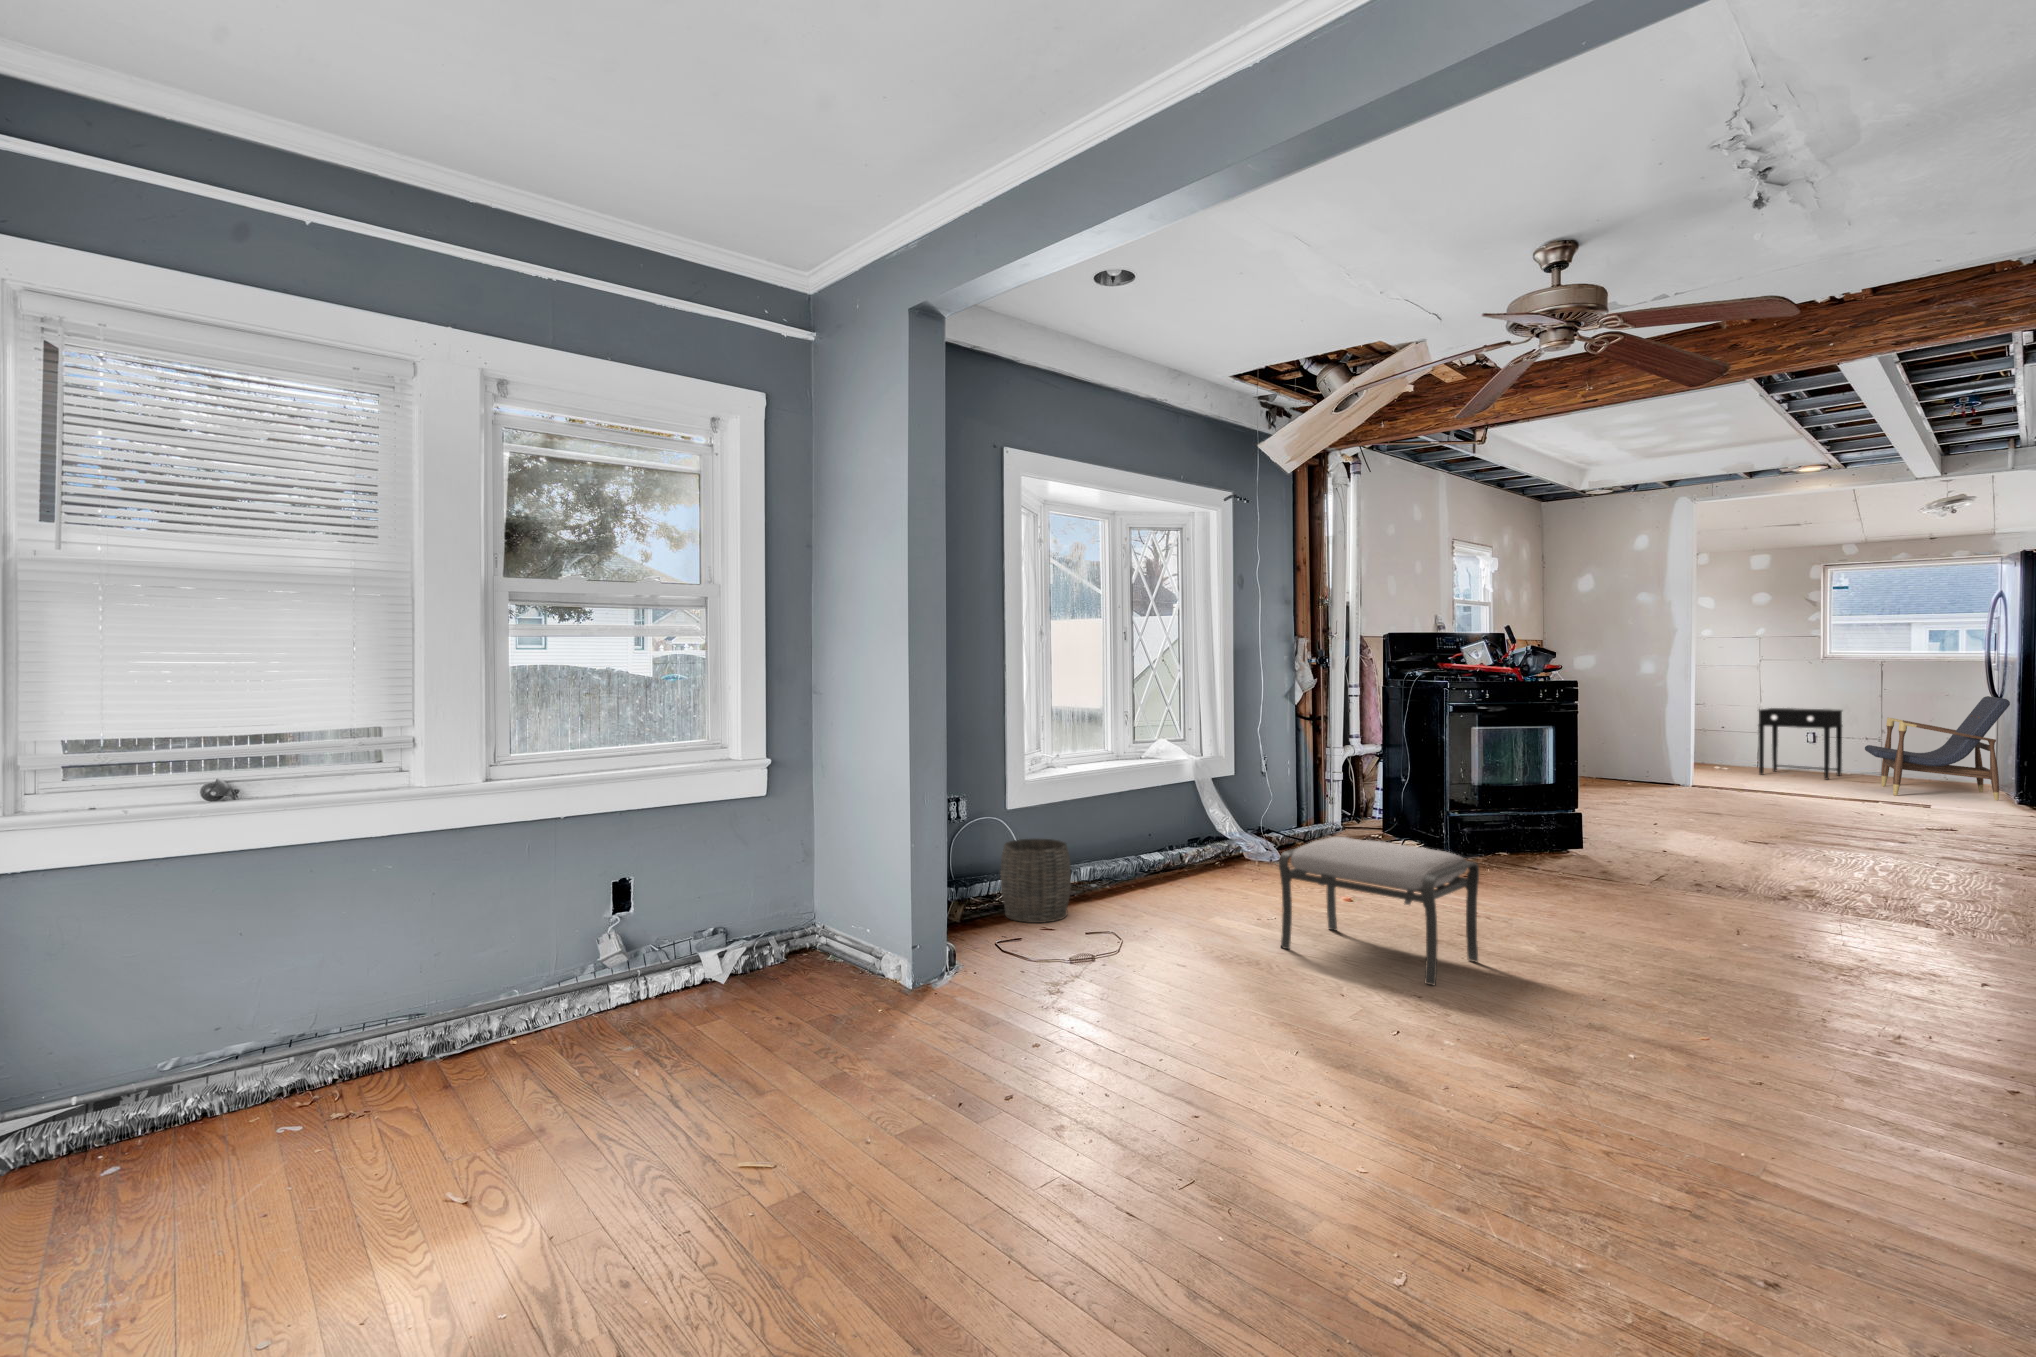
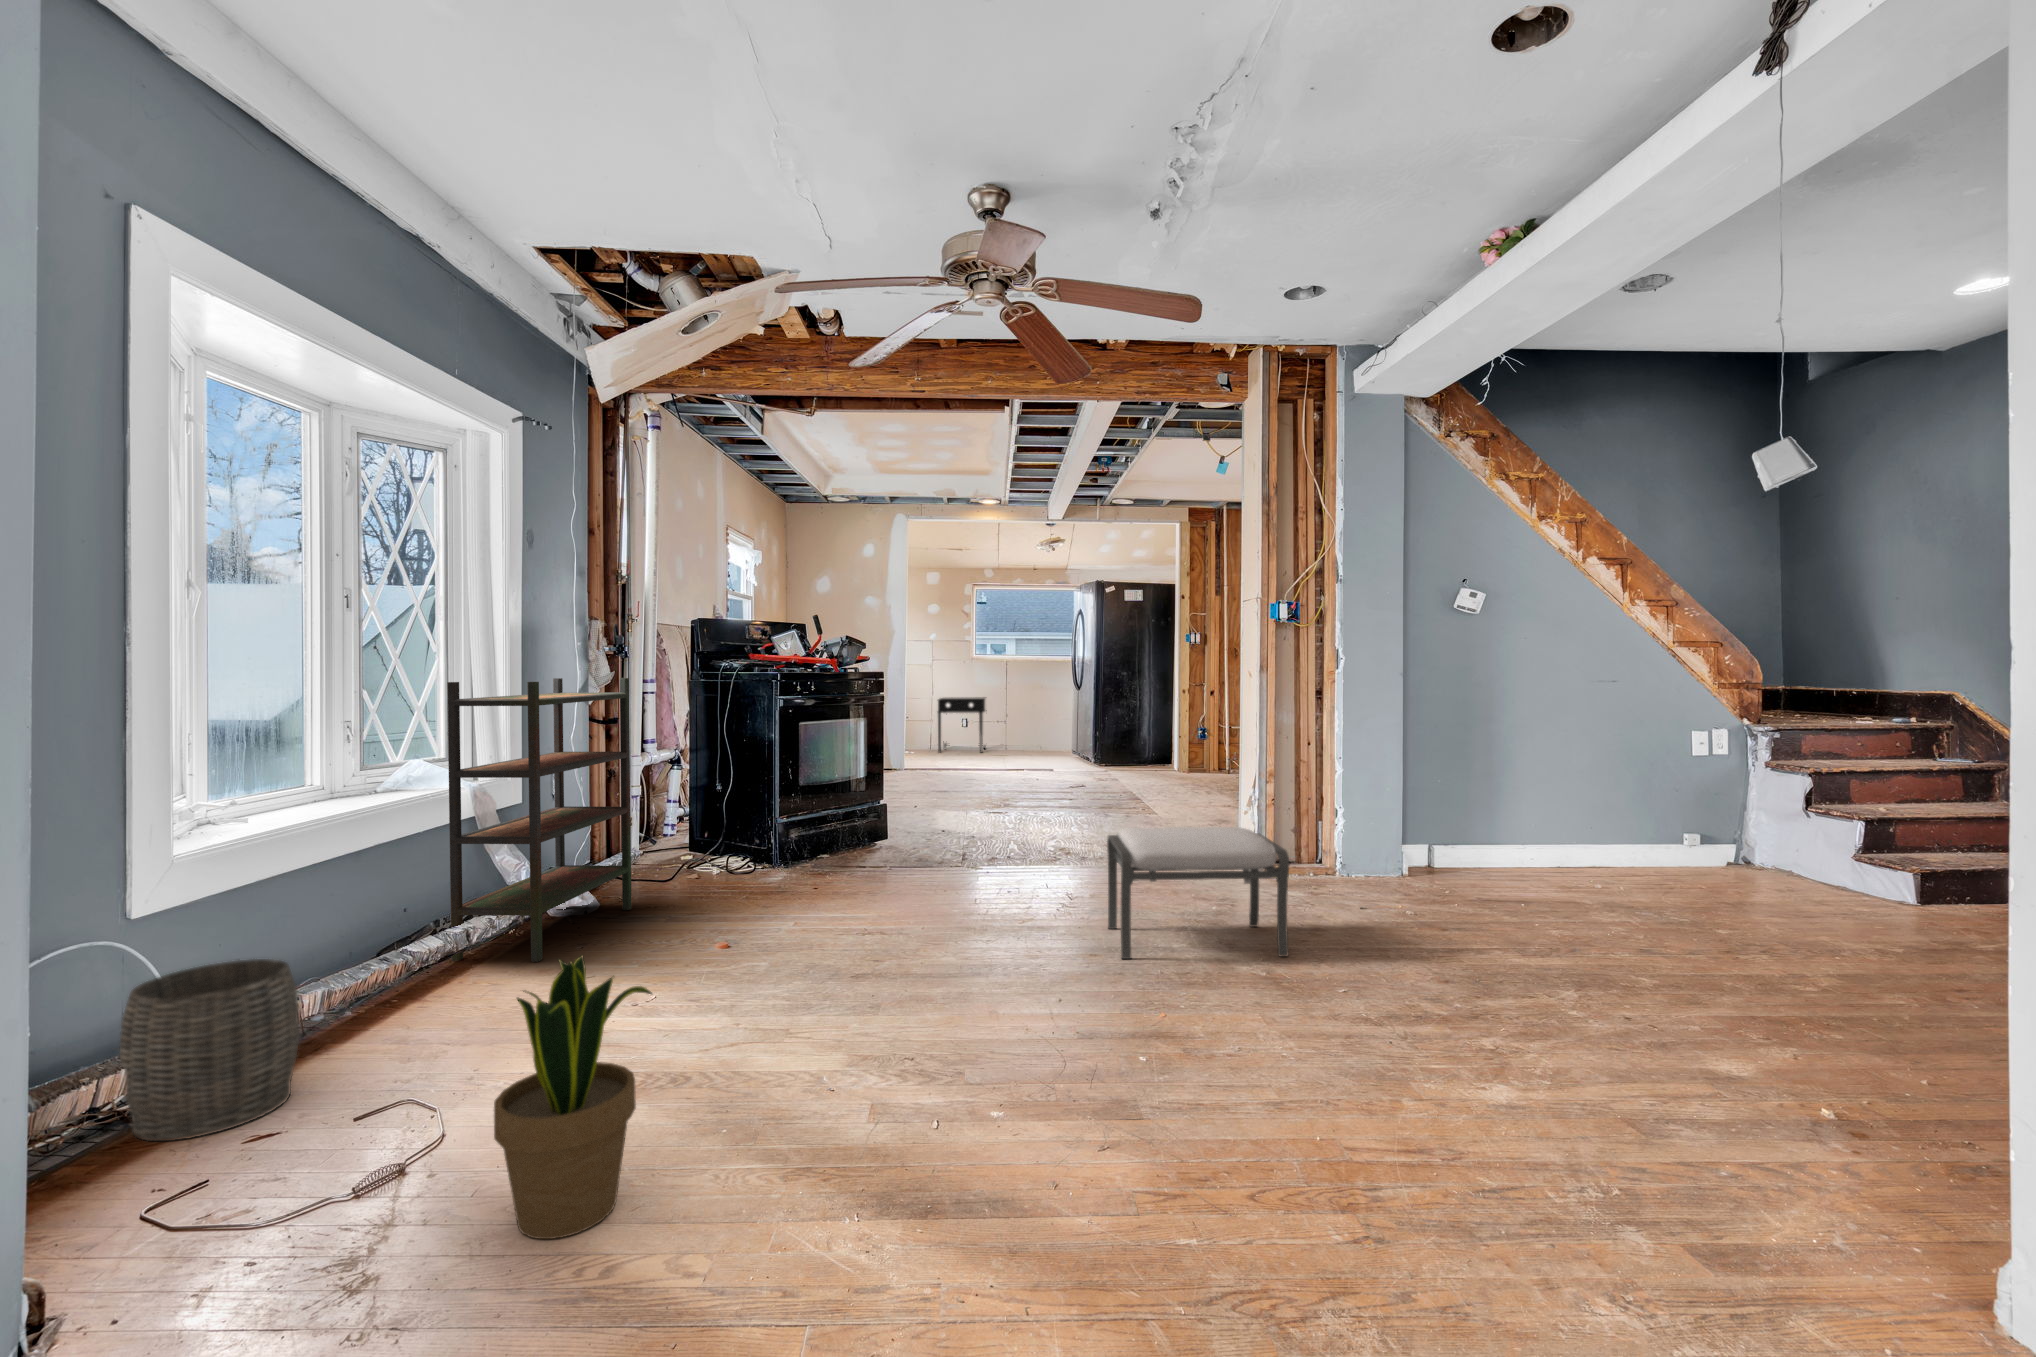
bookshelf: none [1172,685,1303,884] -> present [447,678,632,962]
lounge chair: present [1865,696,2010,800] -> none [1006,685,1086,761]
ottoman: present [1279,837,1479,985] -> present [1107,827,1289,959]
potted plant: none [1115,854,1200,1008] -> present [494,956,652,1239]

